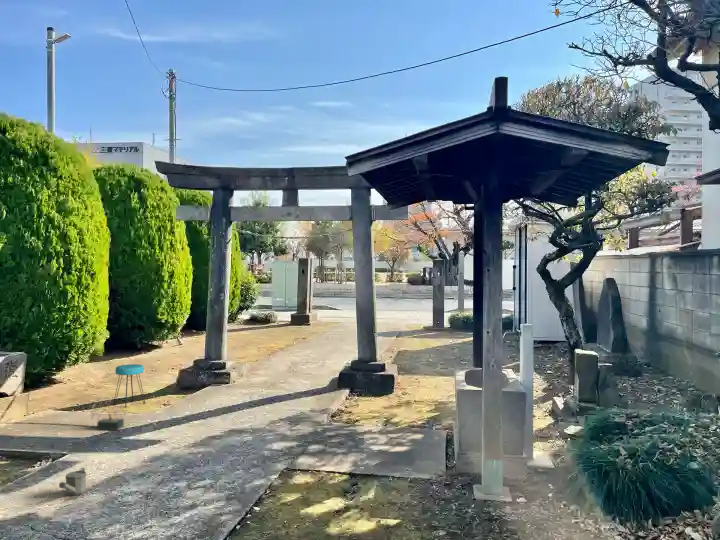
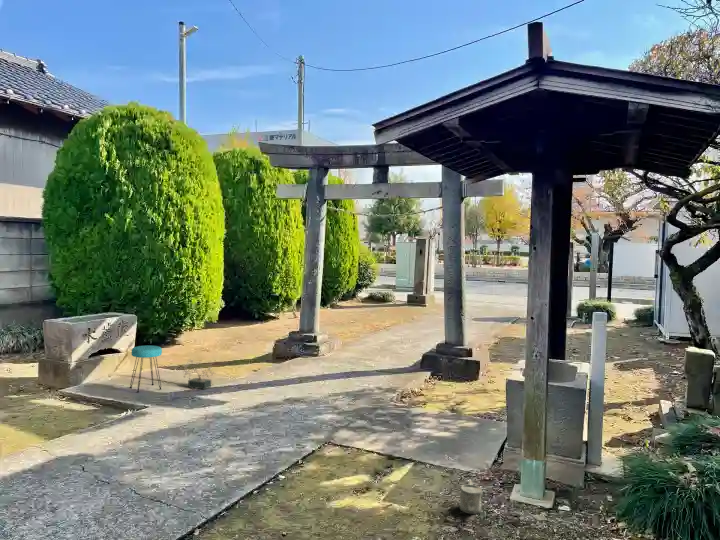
stool: present [114,364,145,407] -> present [130,346,162,392]
watering can: present [59,468,86,496] -> present [460,481,482,514]

